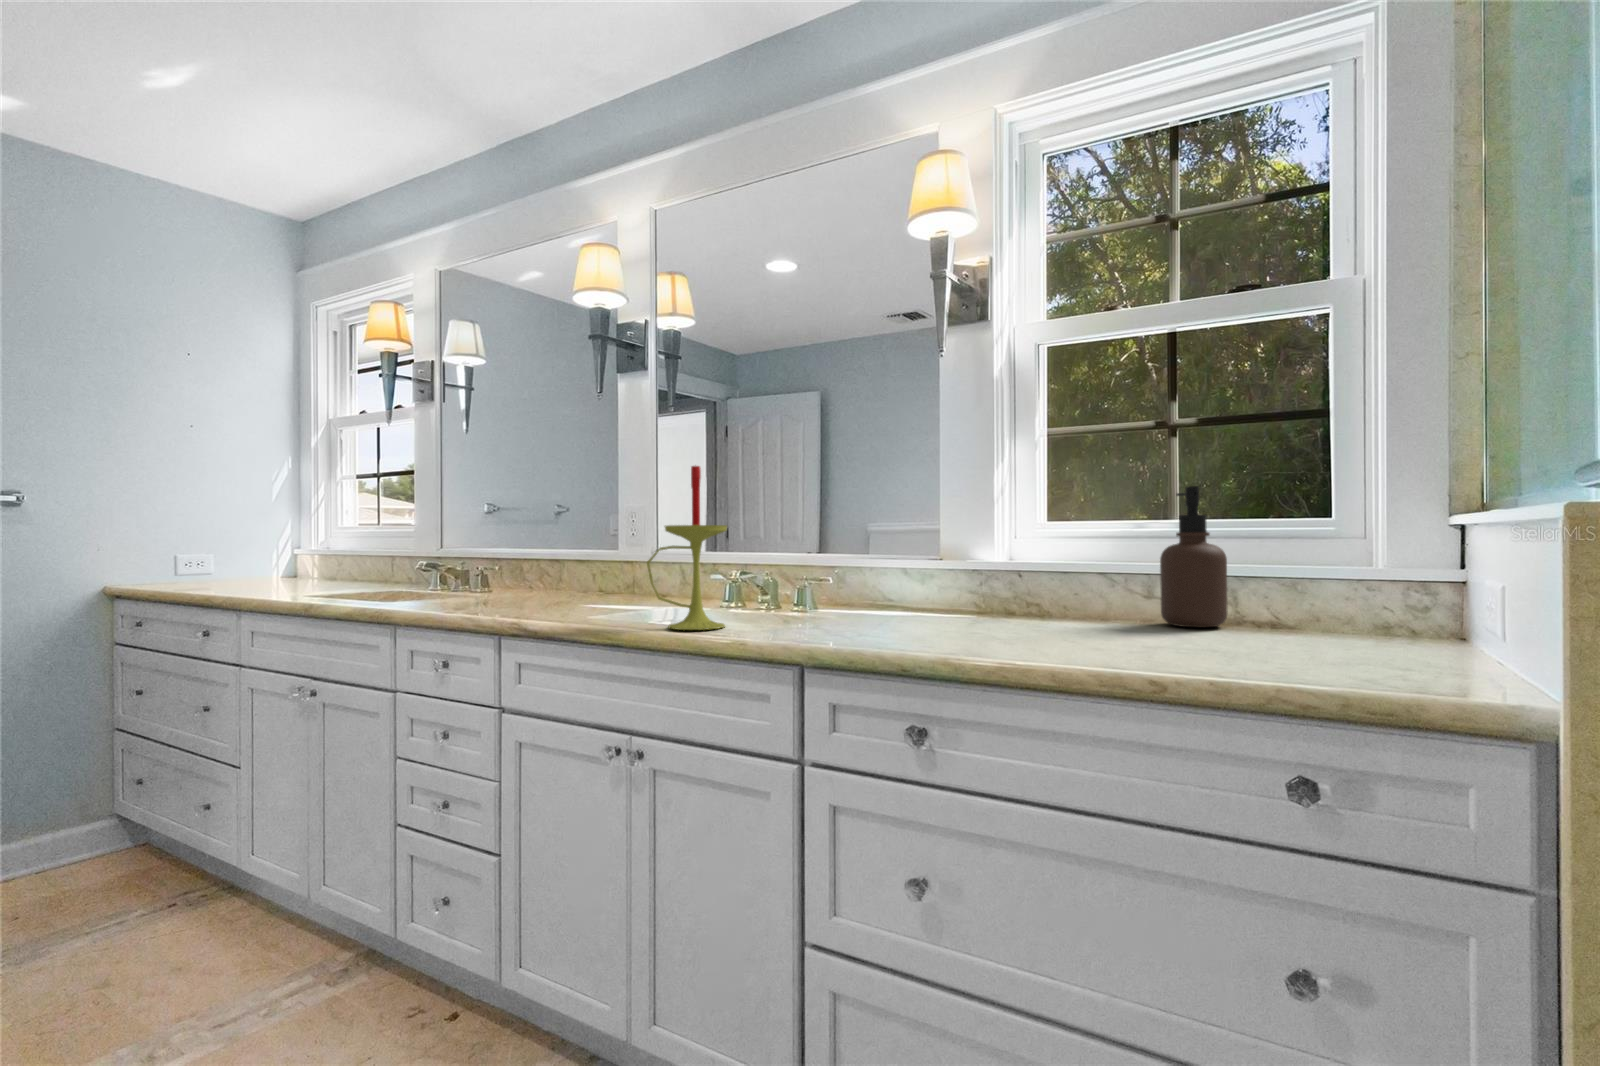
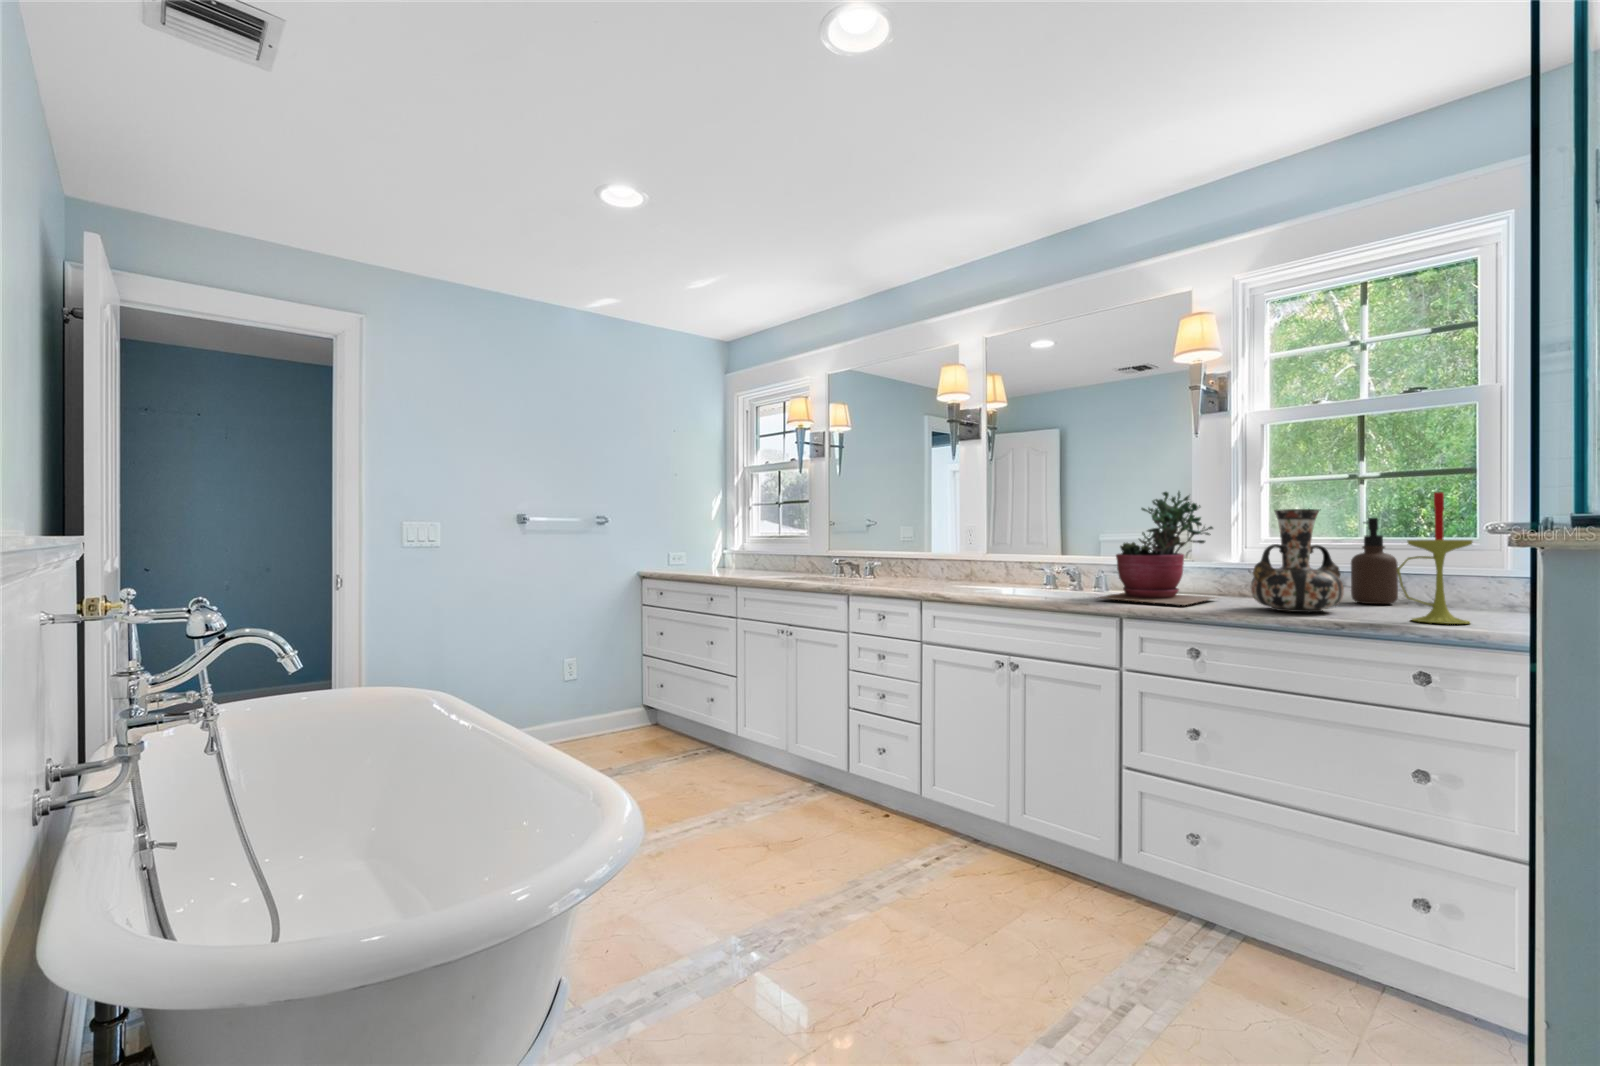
succulent plant: none [767,437,969,642] -> present [1100,491,1215,605]
decorative vase: none [1013,465,1158,652] -> present [1251,509,1344,612]
candle: present [647,466,727,630] -> present [1397,492,1472,624]

